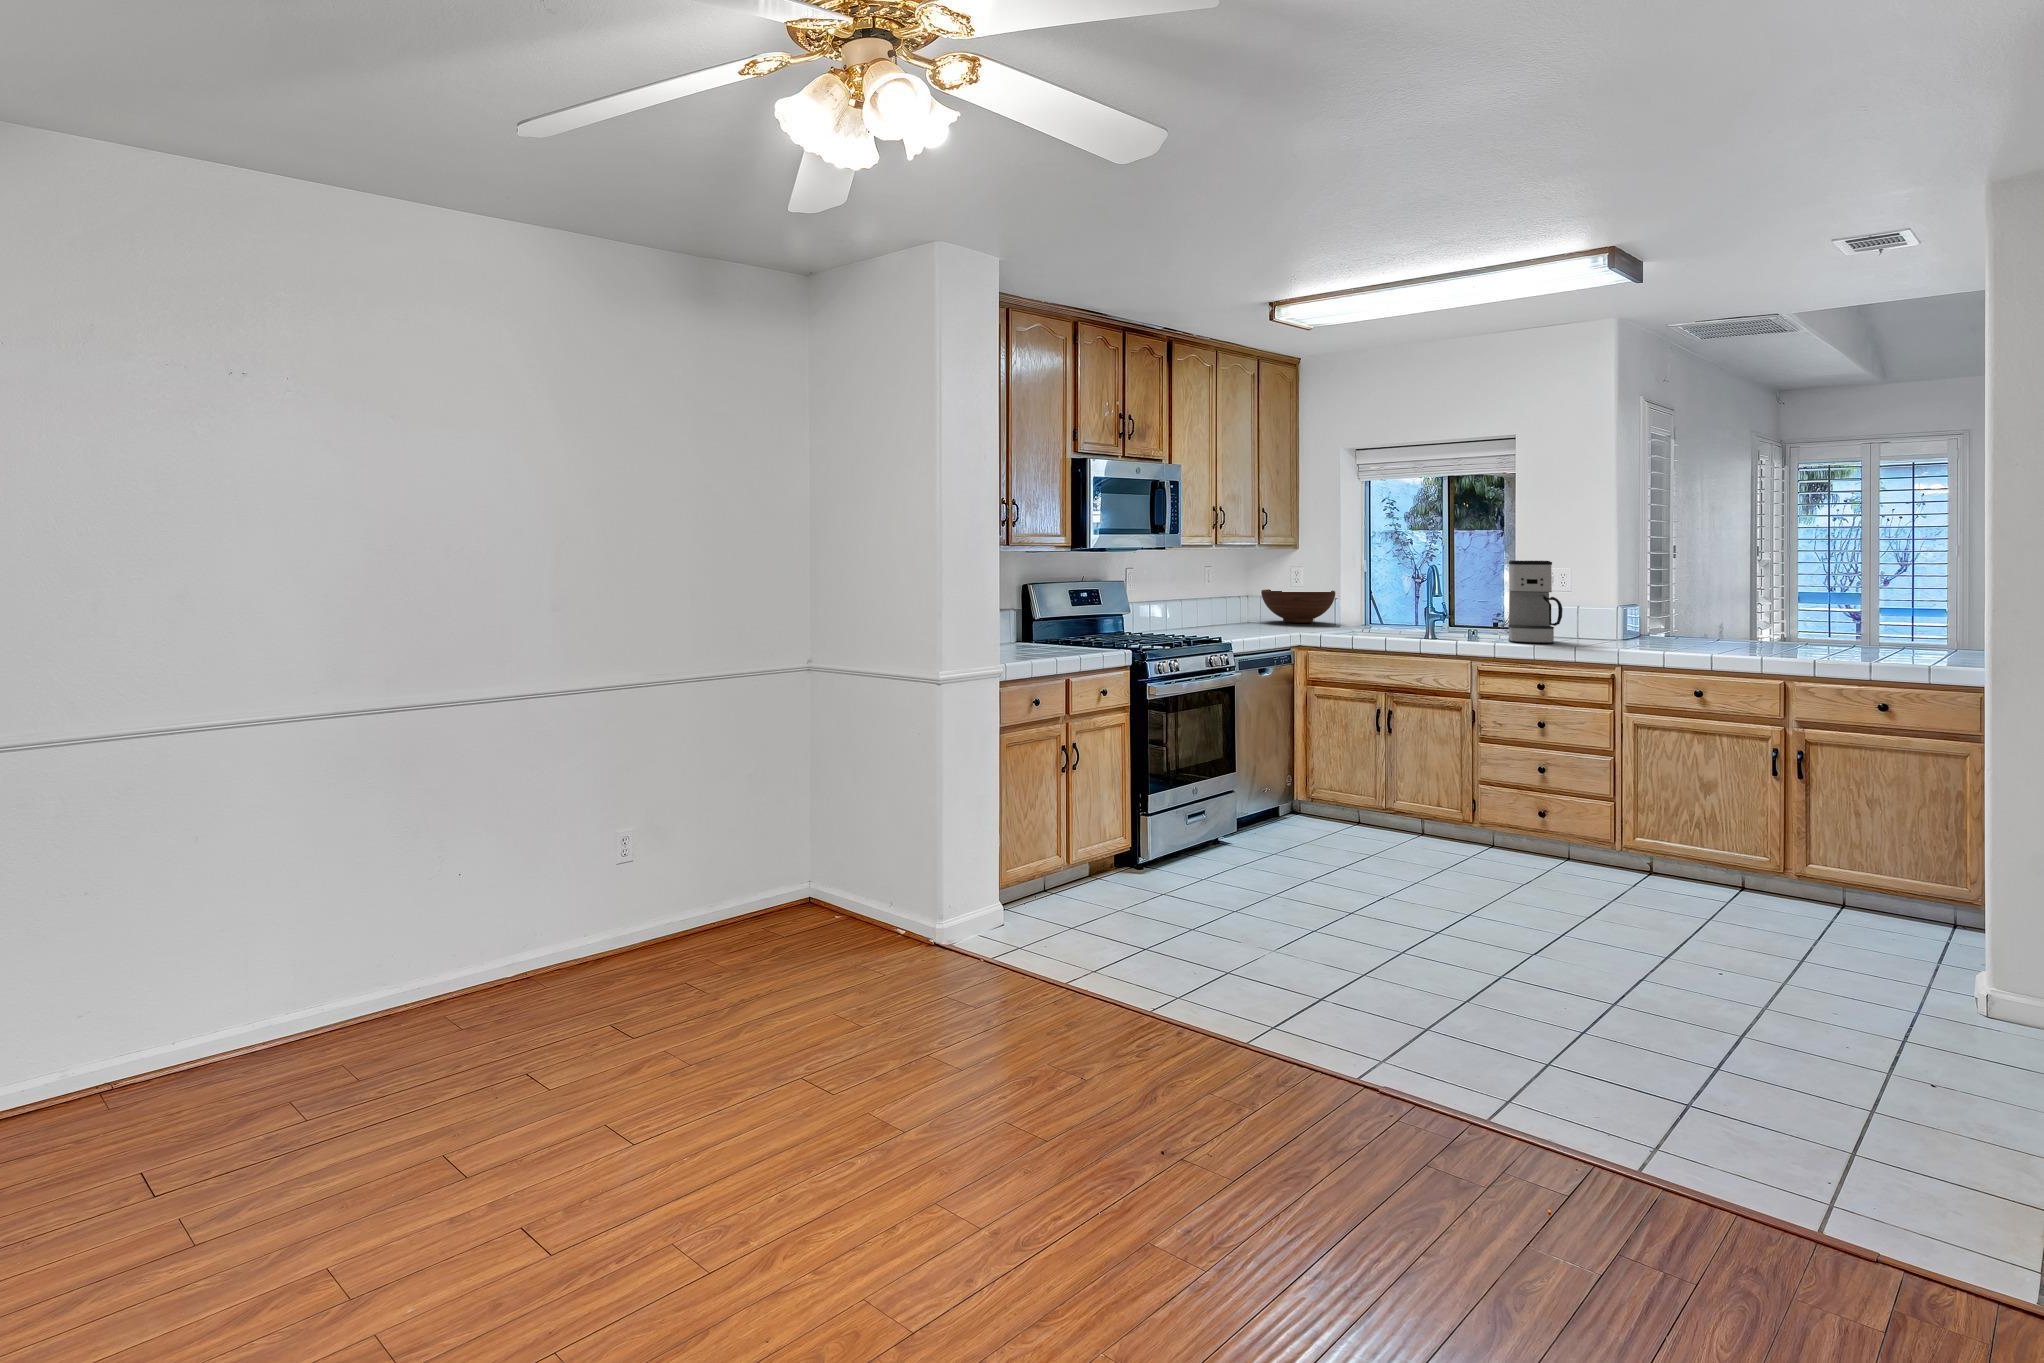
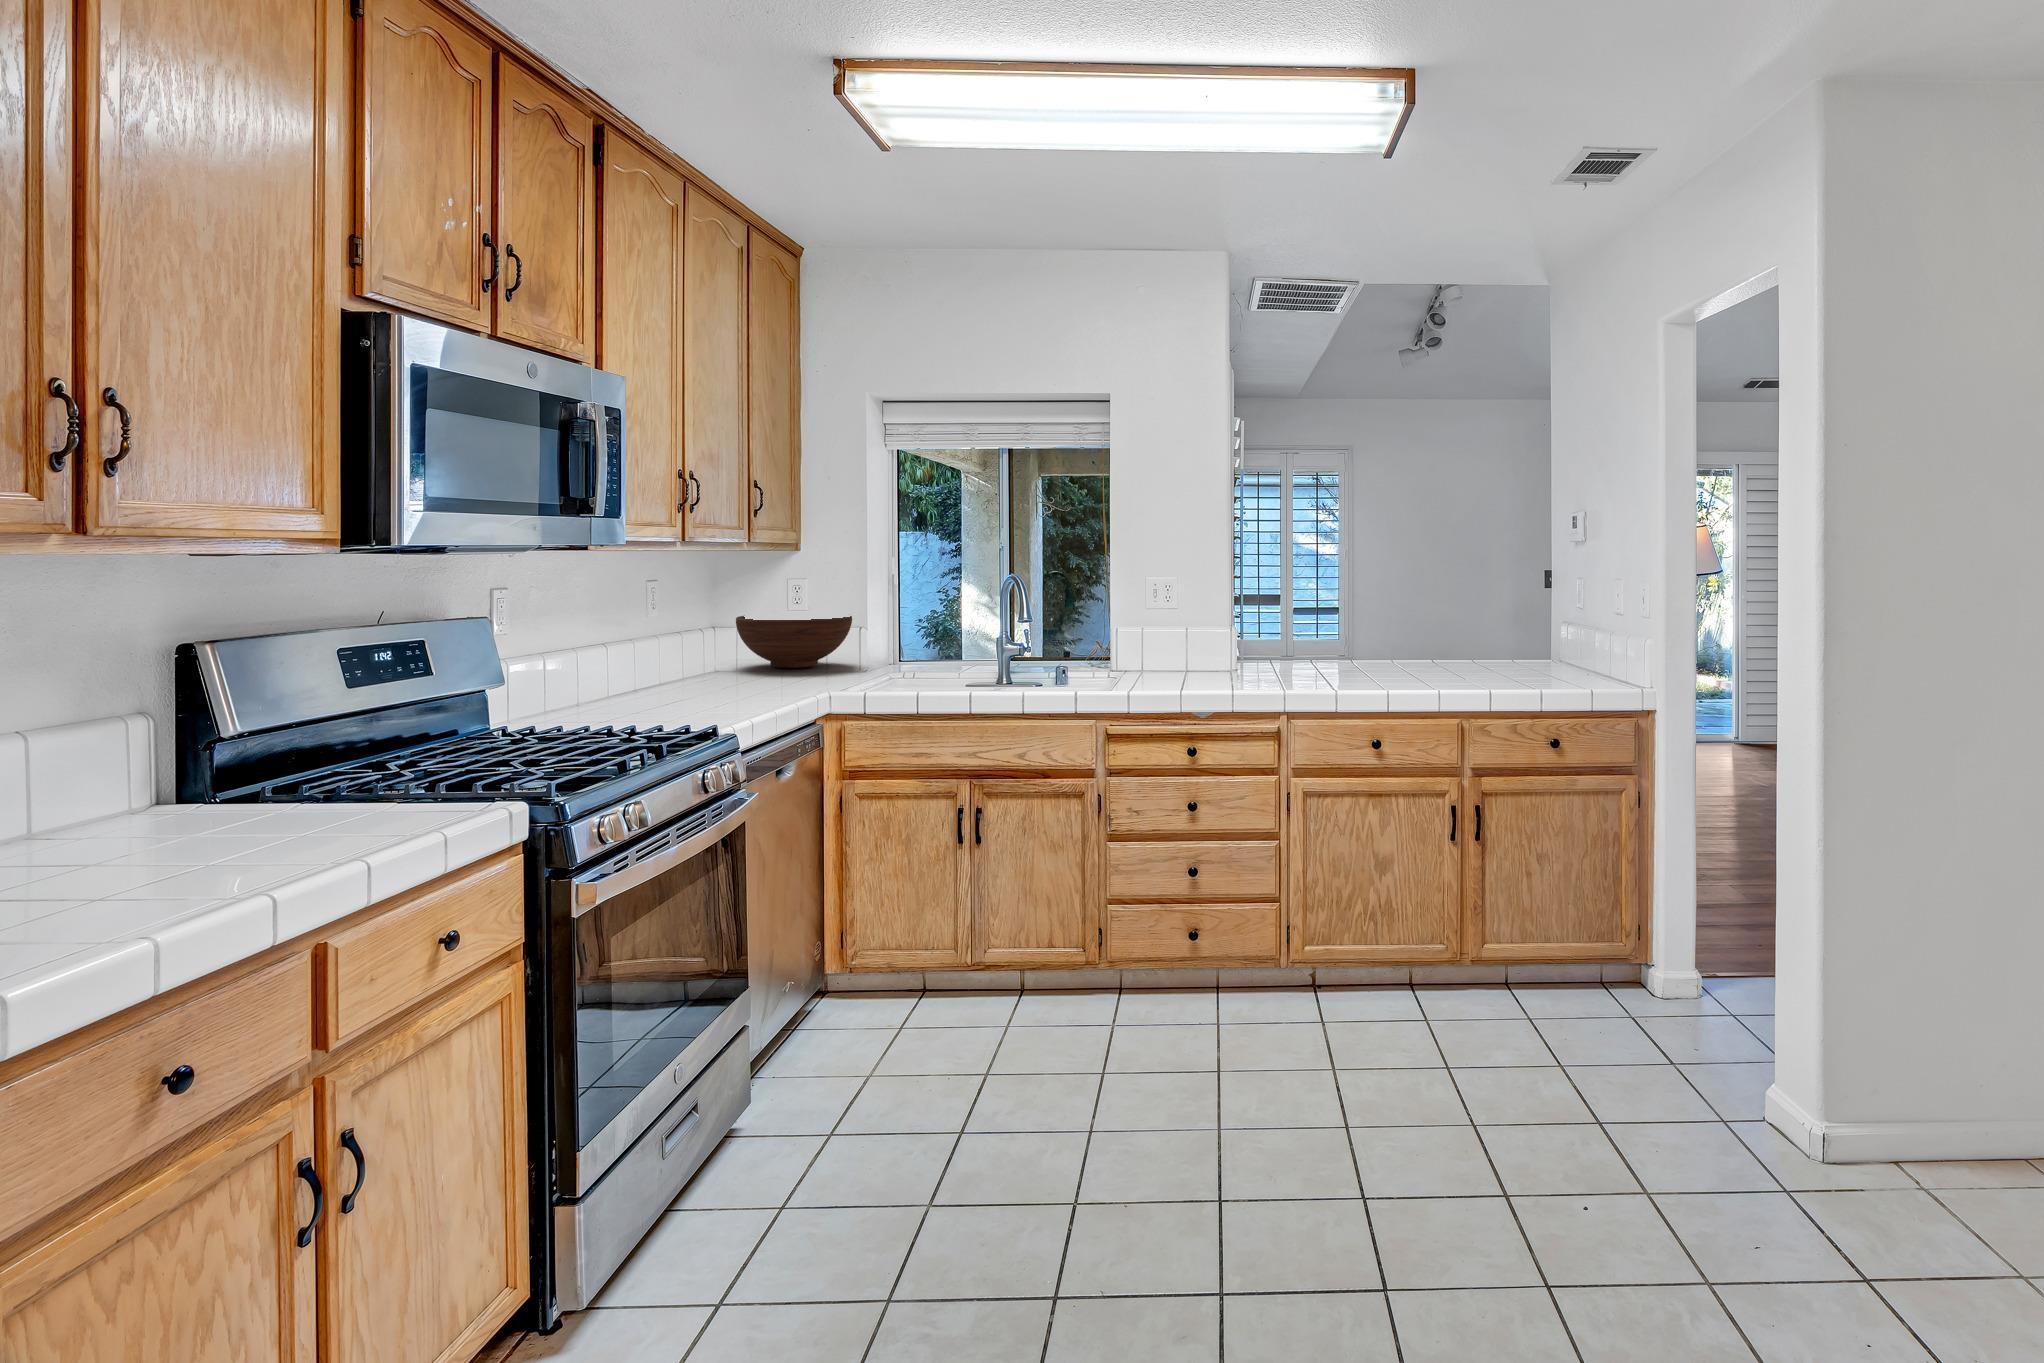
coffee maker: present [1508,560,1563,643] -> none [1104,569,1174,684]

